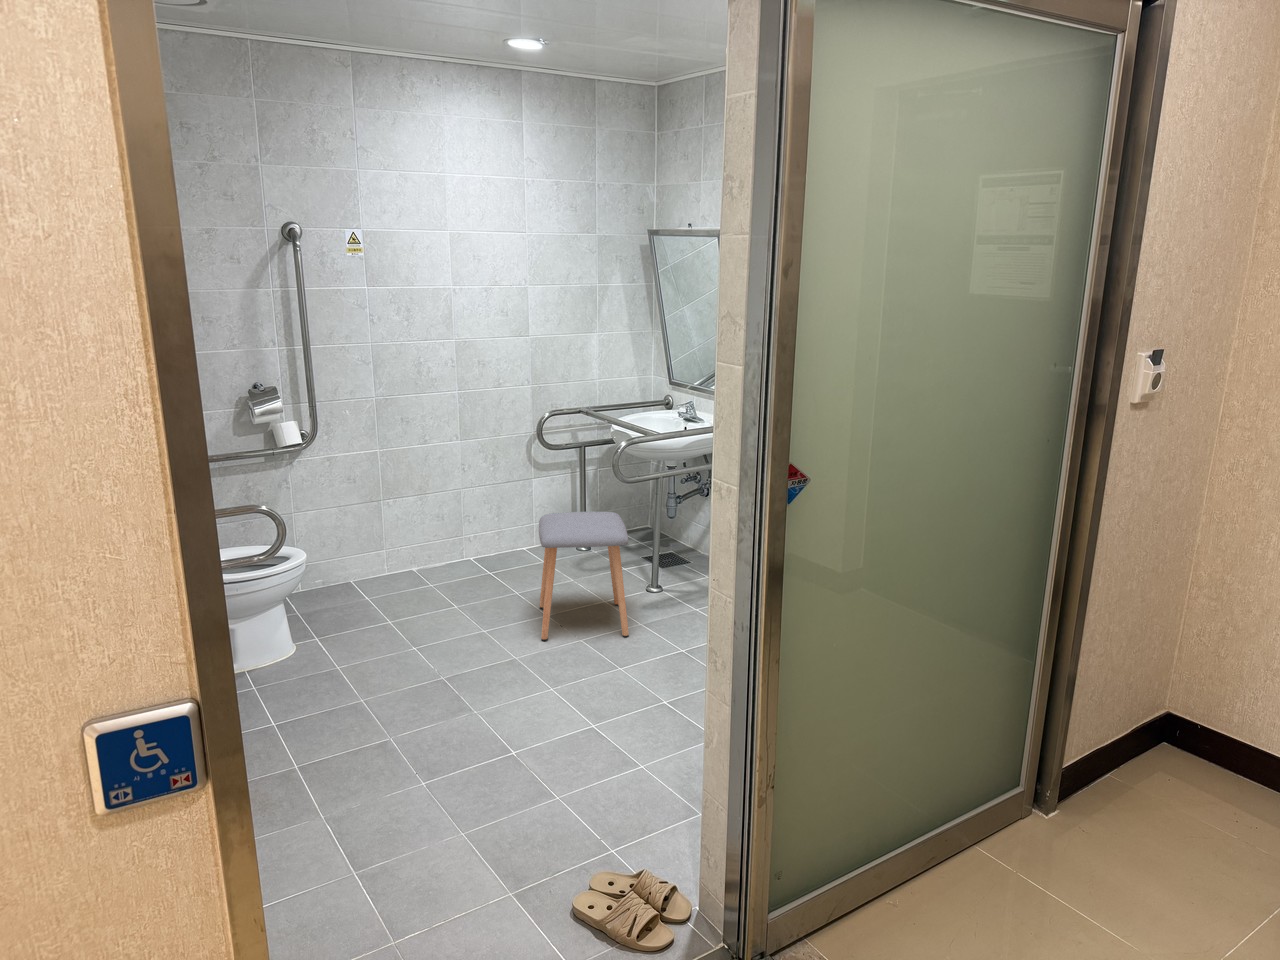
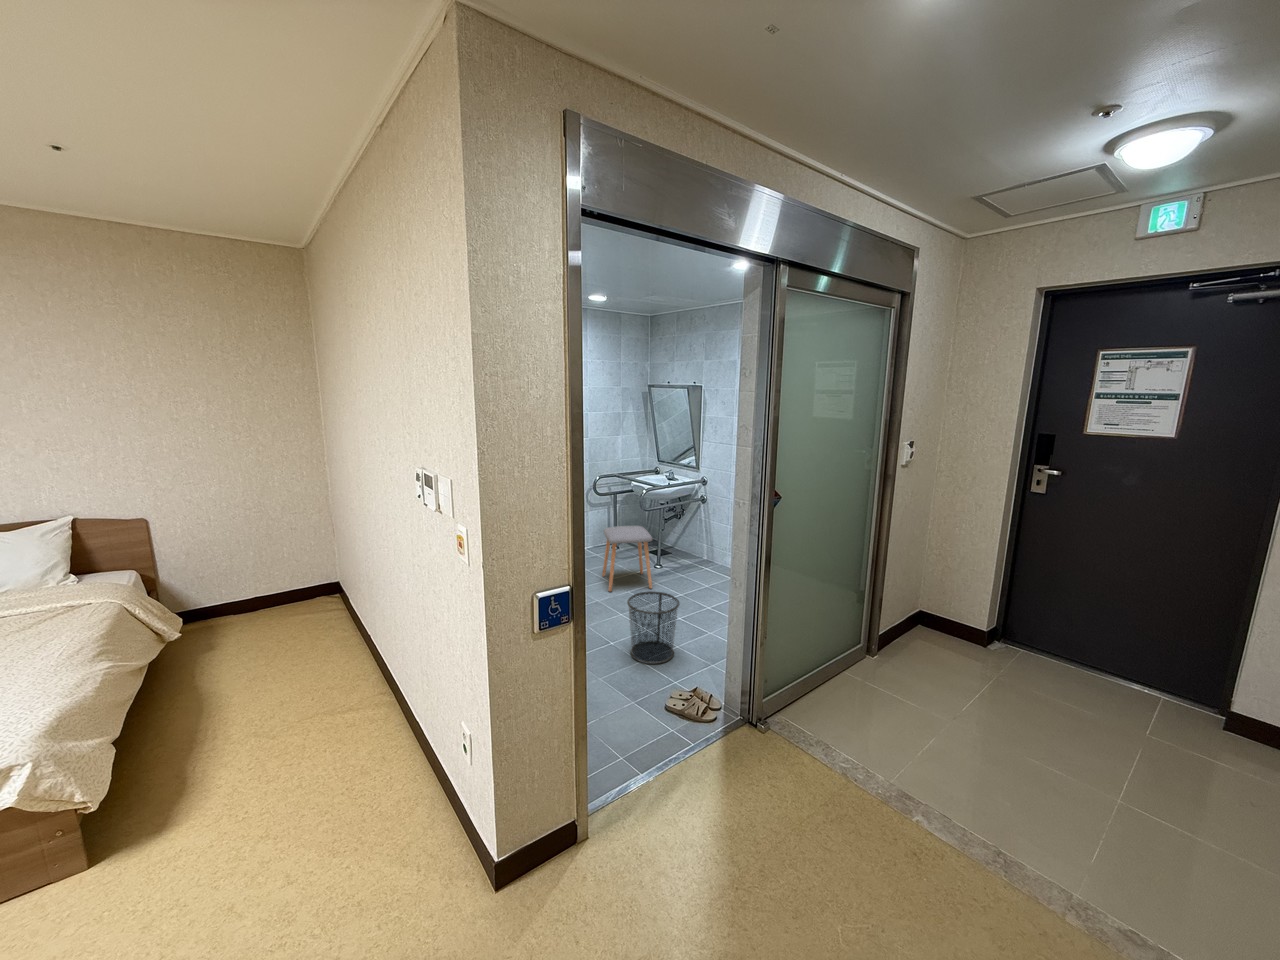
waste bin: none [531,654,639,804] -> present [627,591,680,664]

